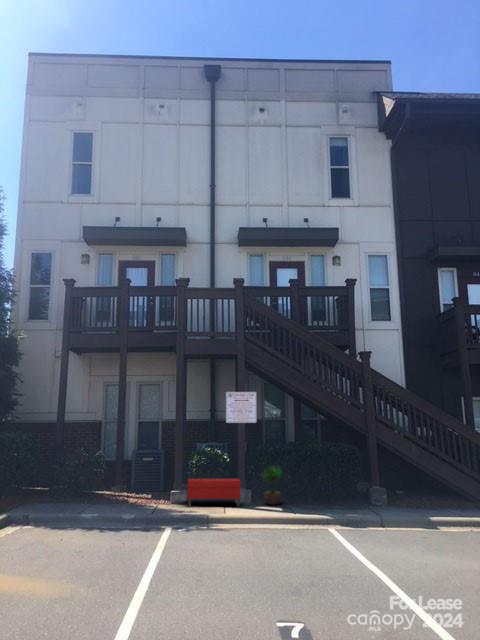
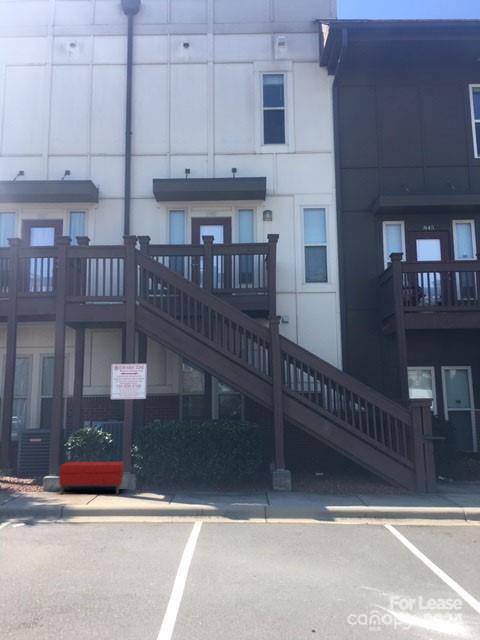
potted tree: present [262,467,281,505] -> none [145,444,172,491]

